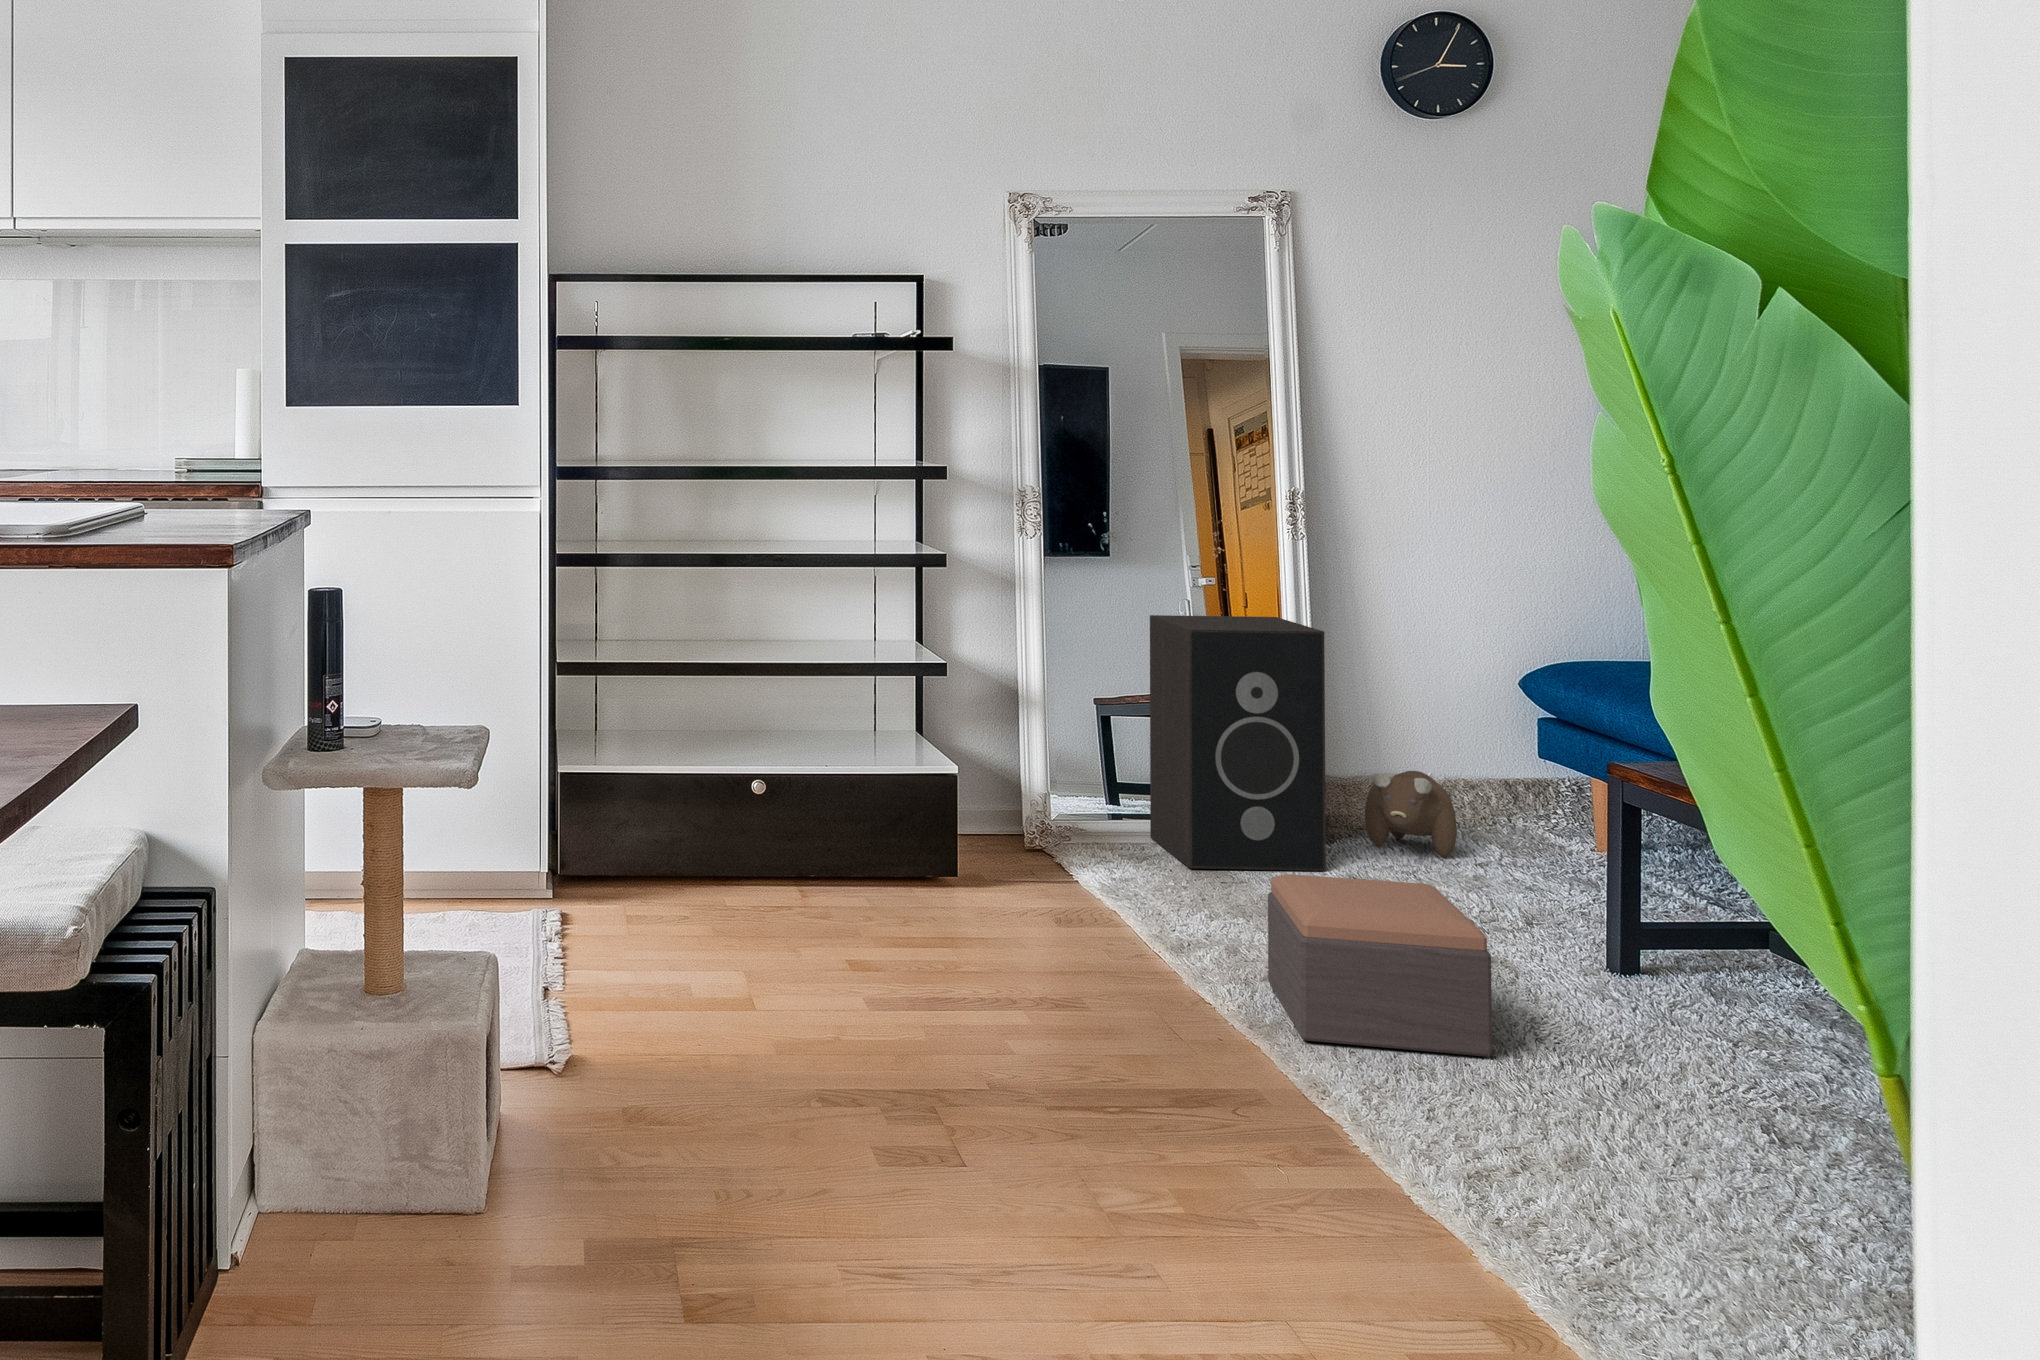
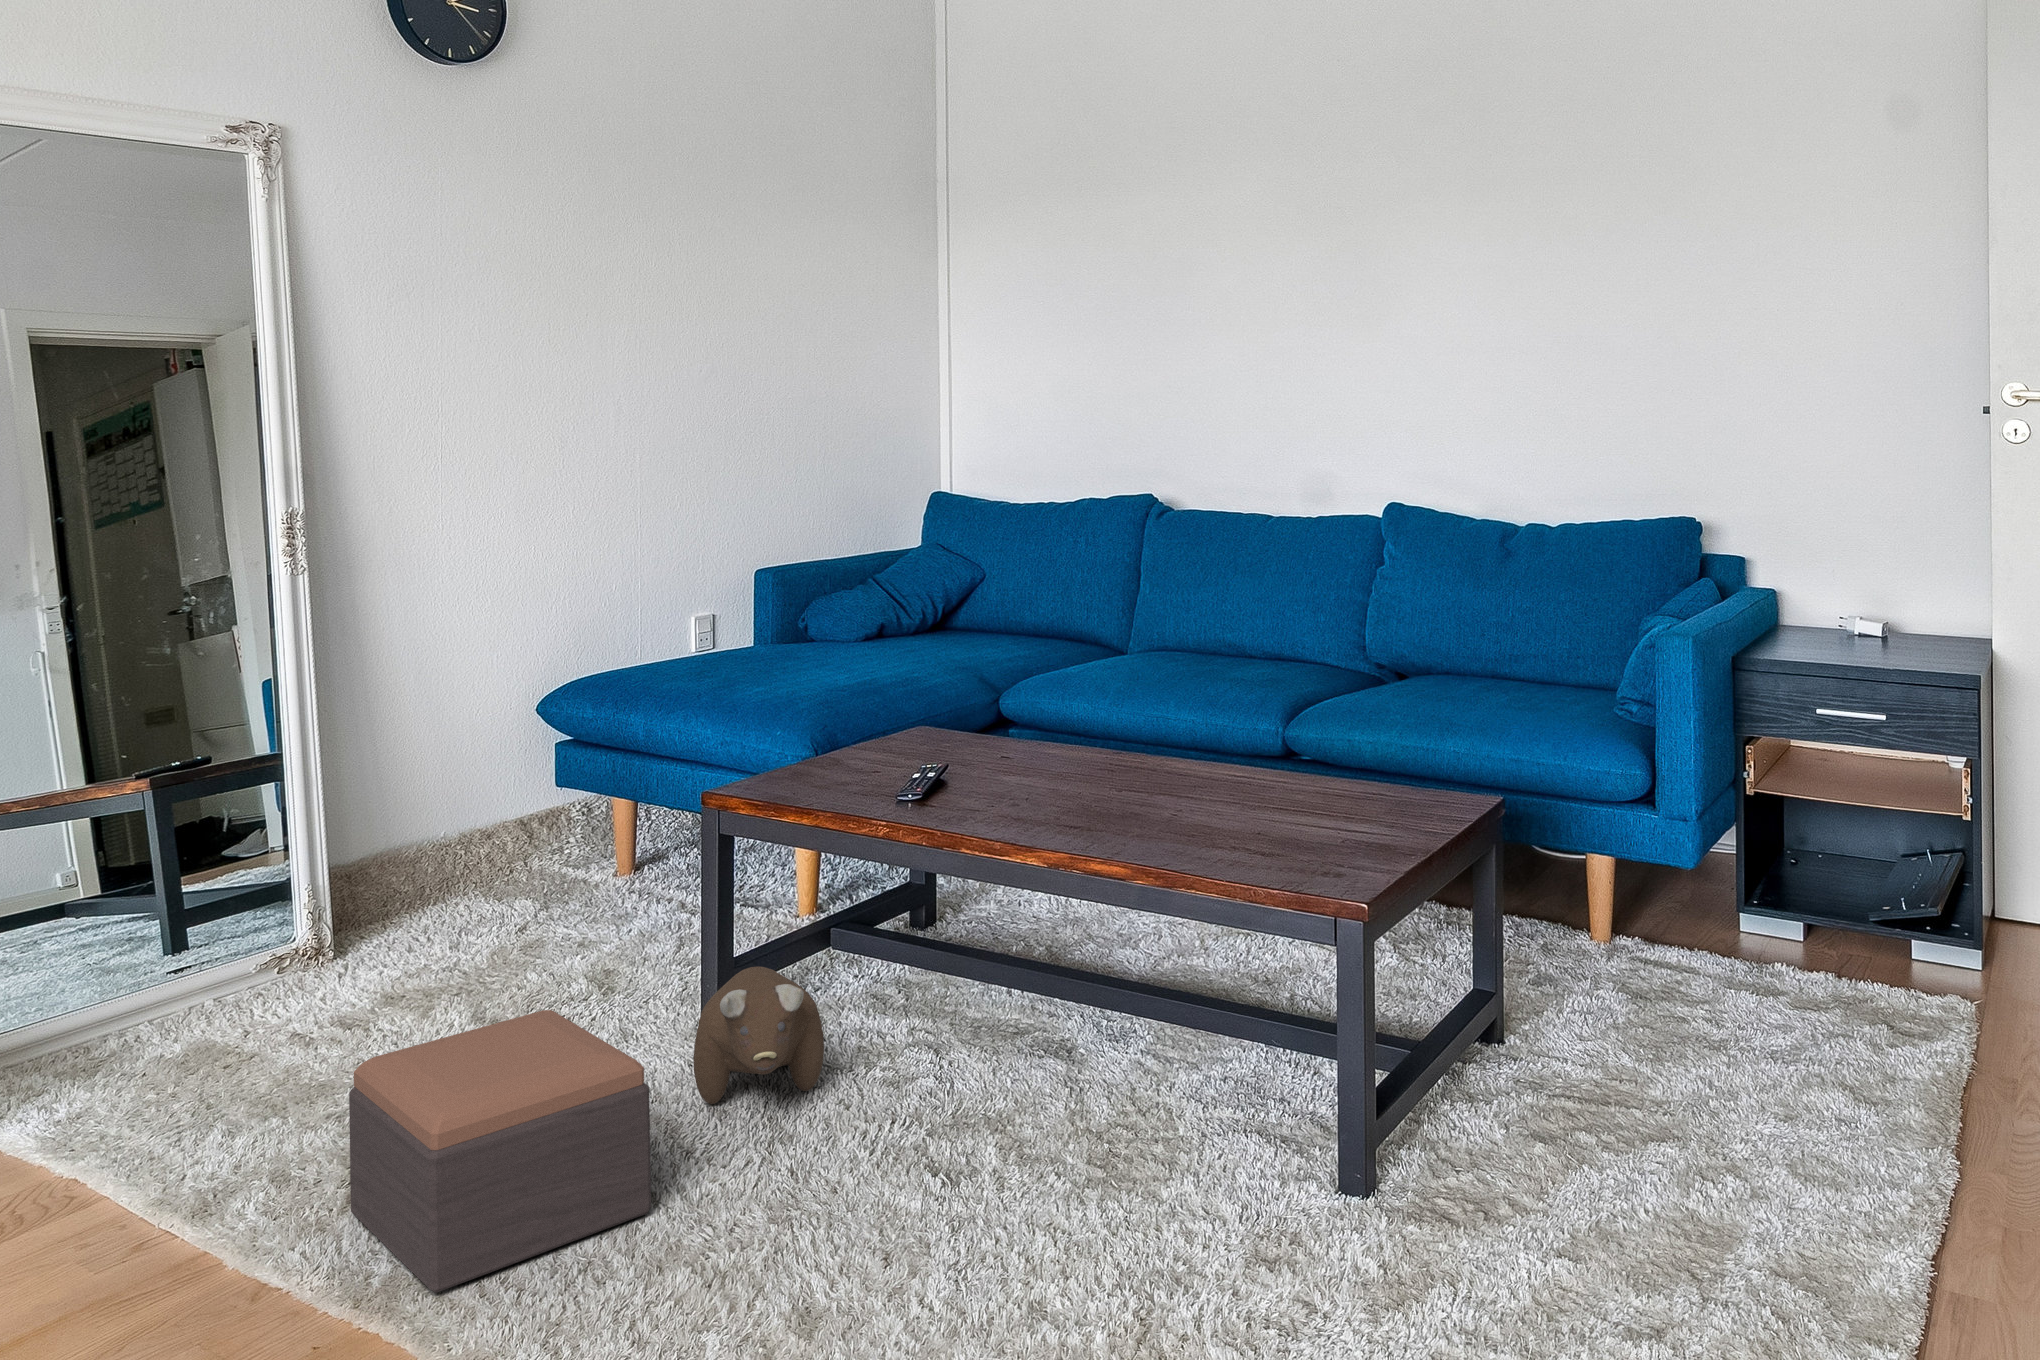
speaker: present [1150,615,1326,871] -> none [94,681,353,1058]
plush toy: present [1365,771,1457,857] -> present [694,967,824,1104]

